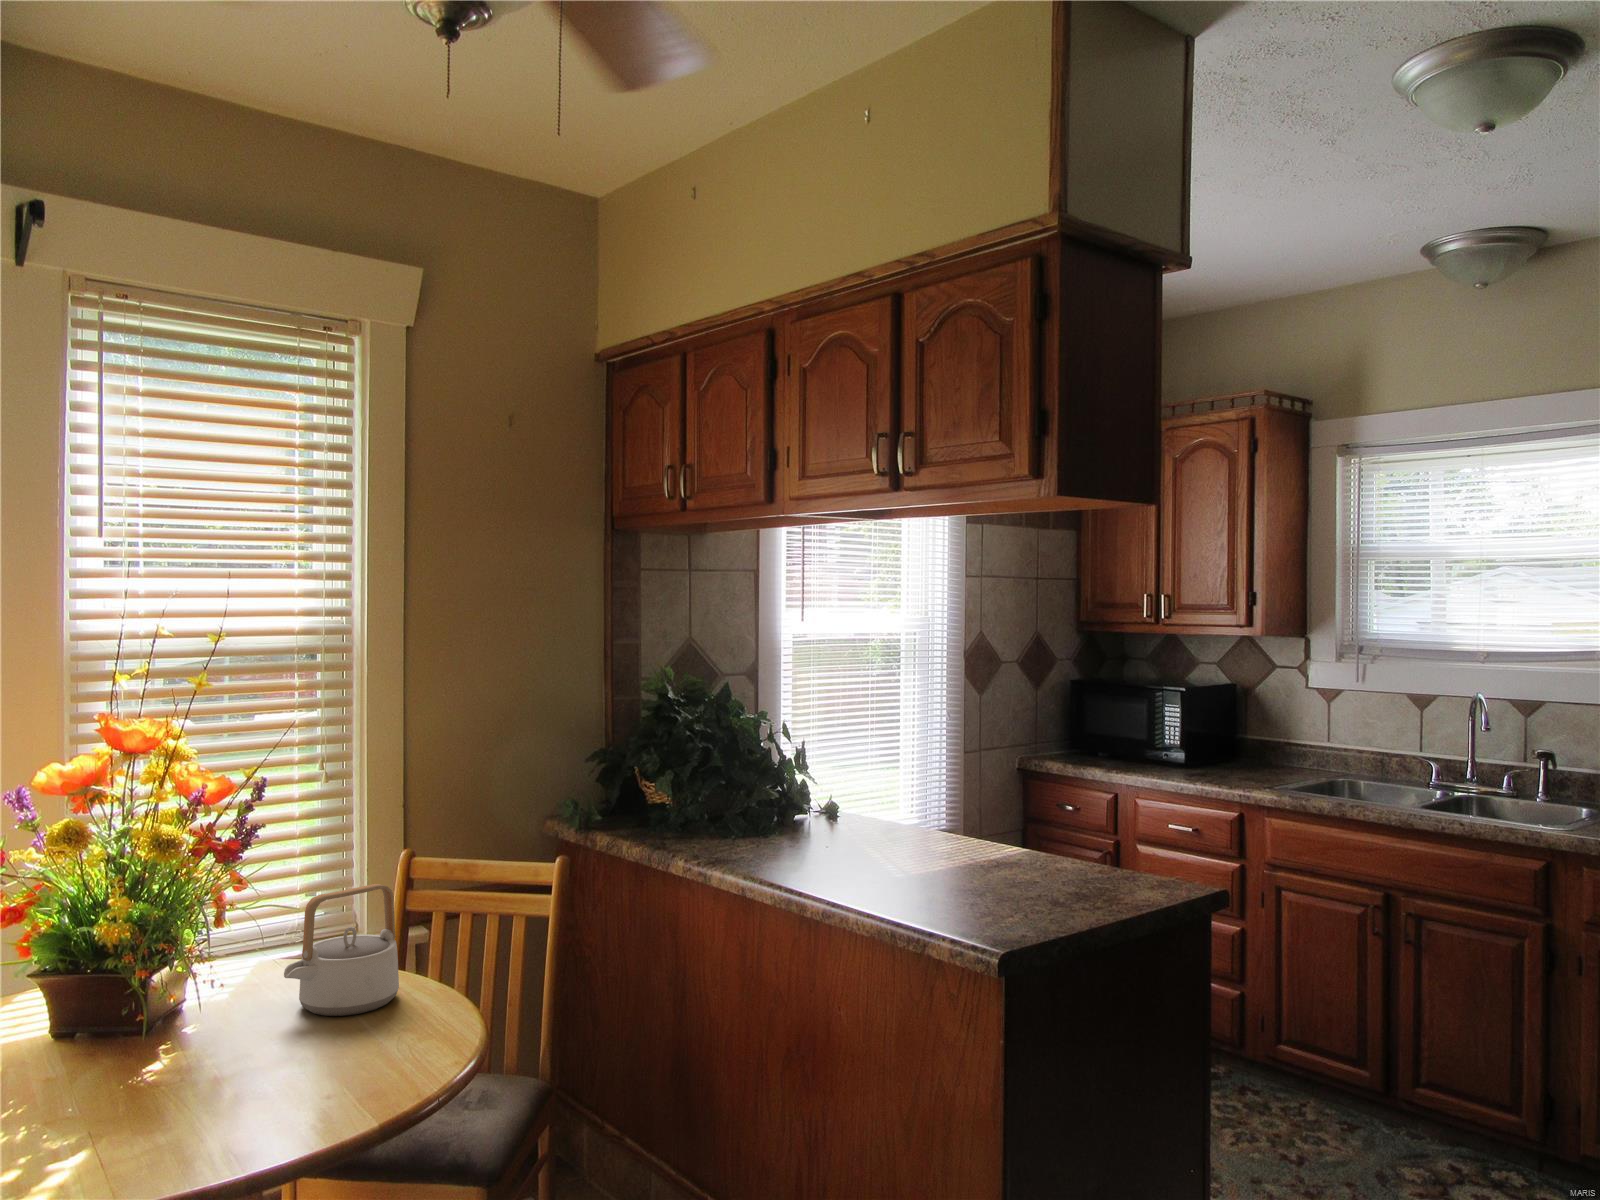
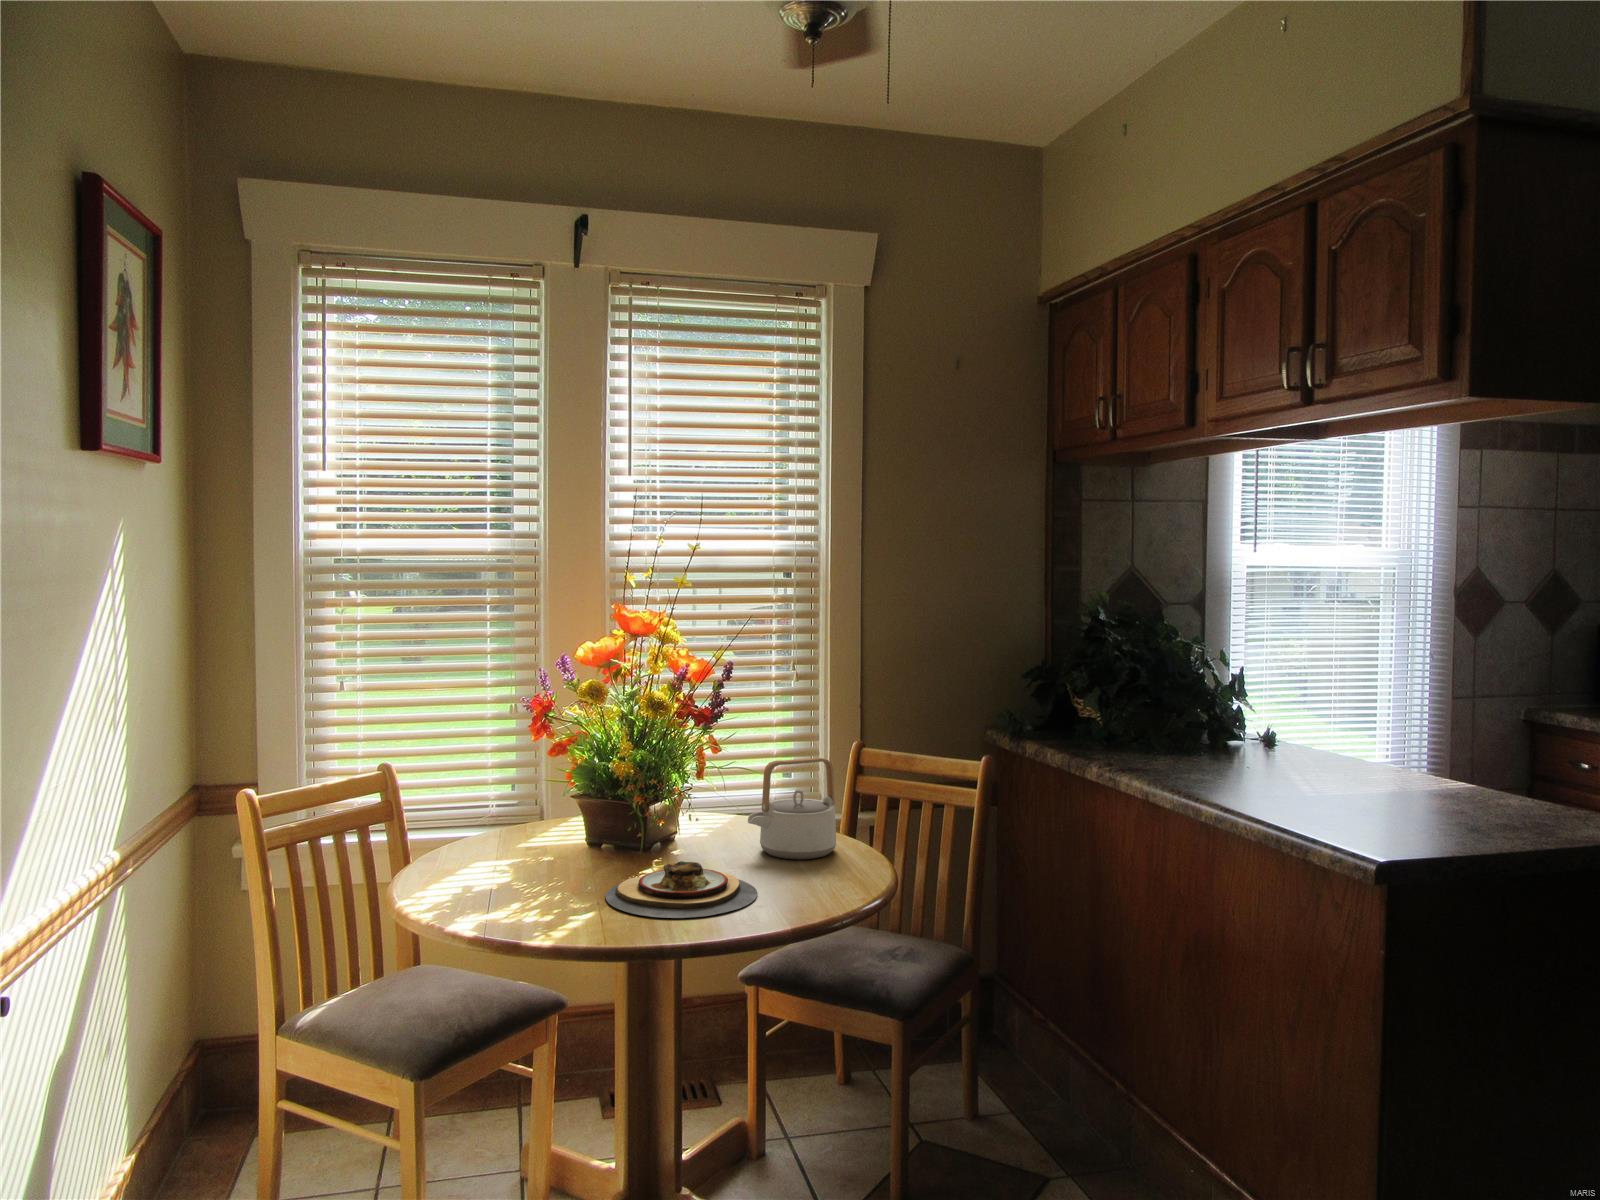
plate: none [85,1047,309,1138] -> present [606,861,757,918]

